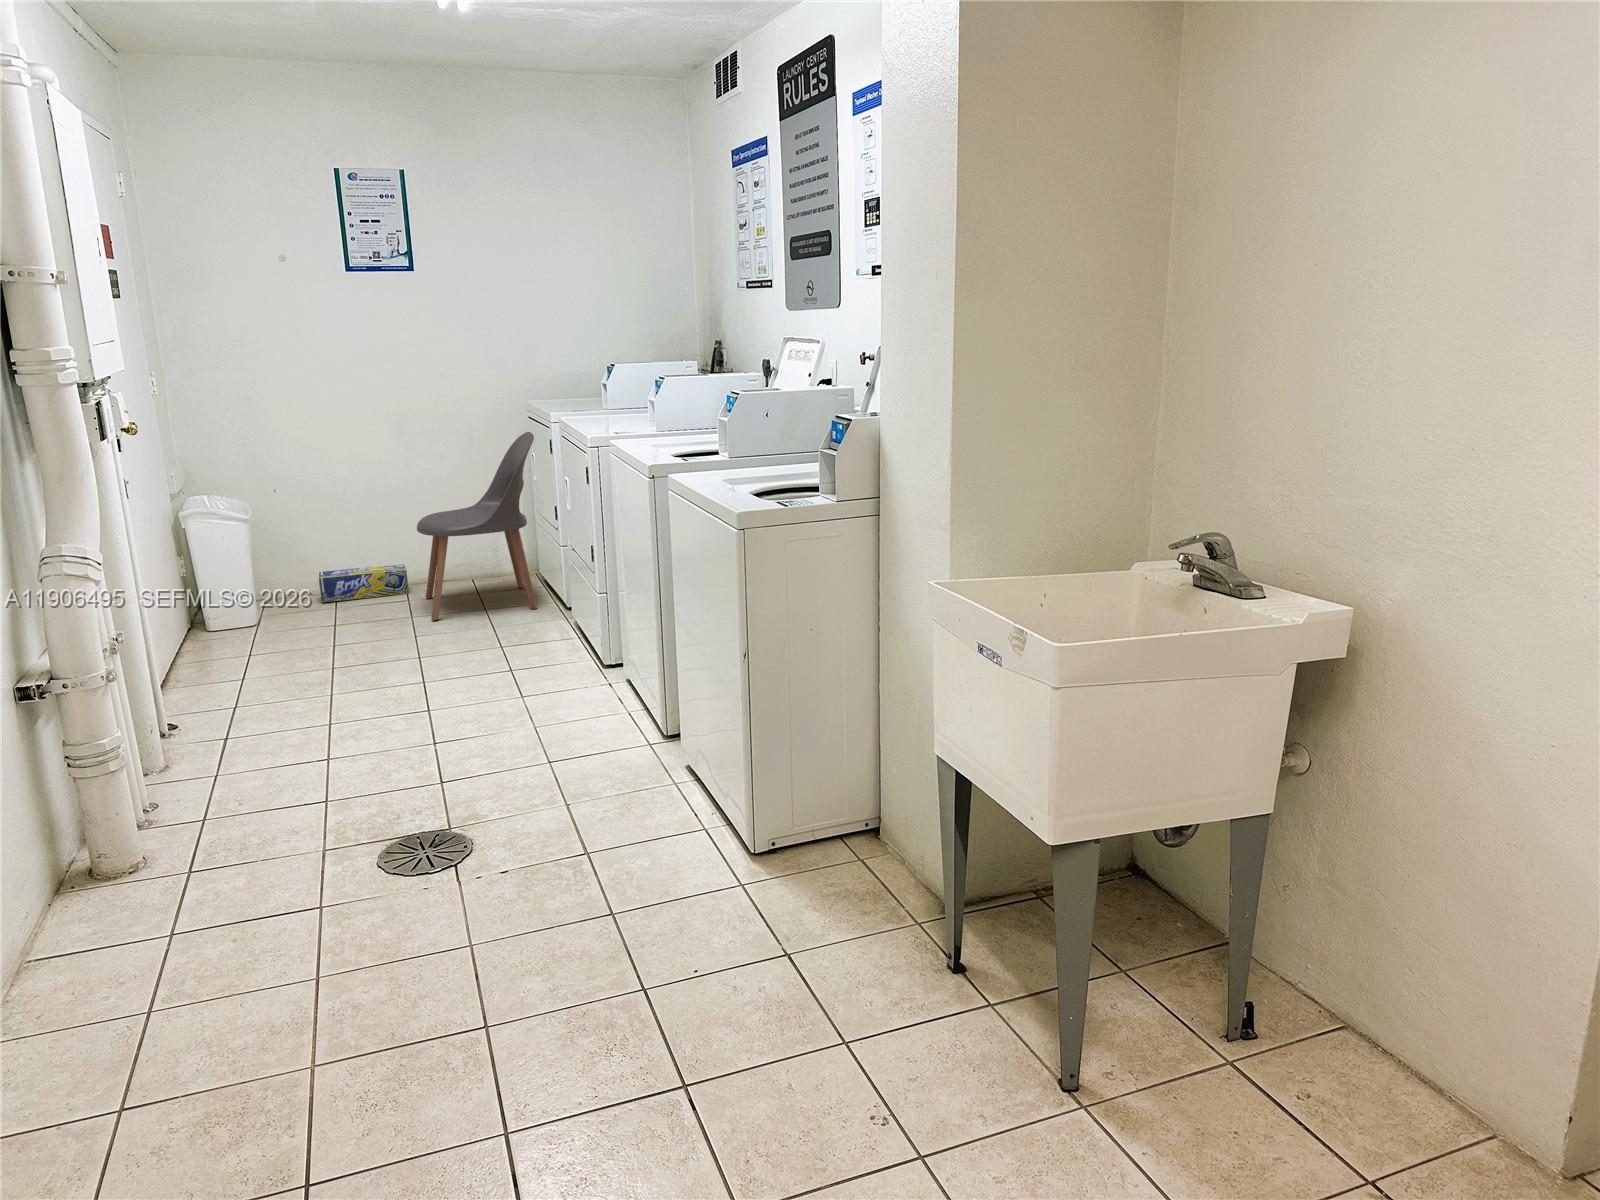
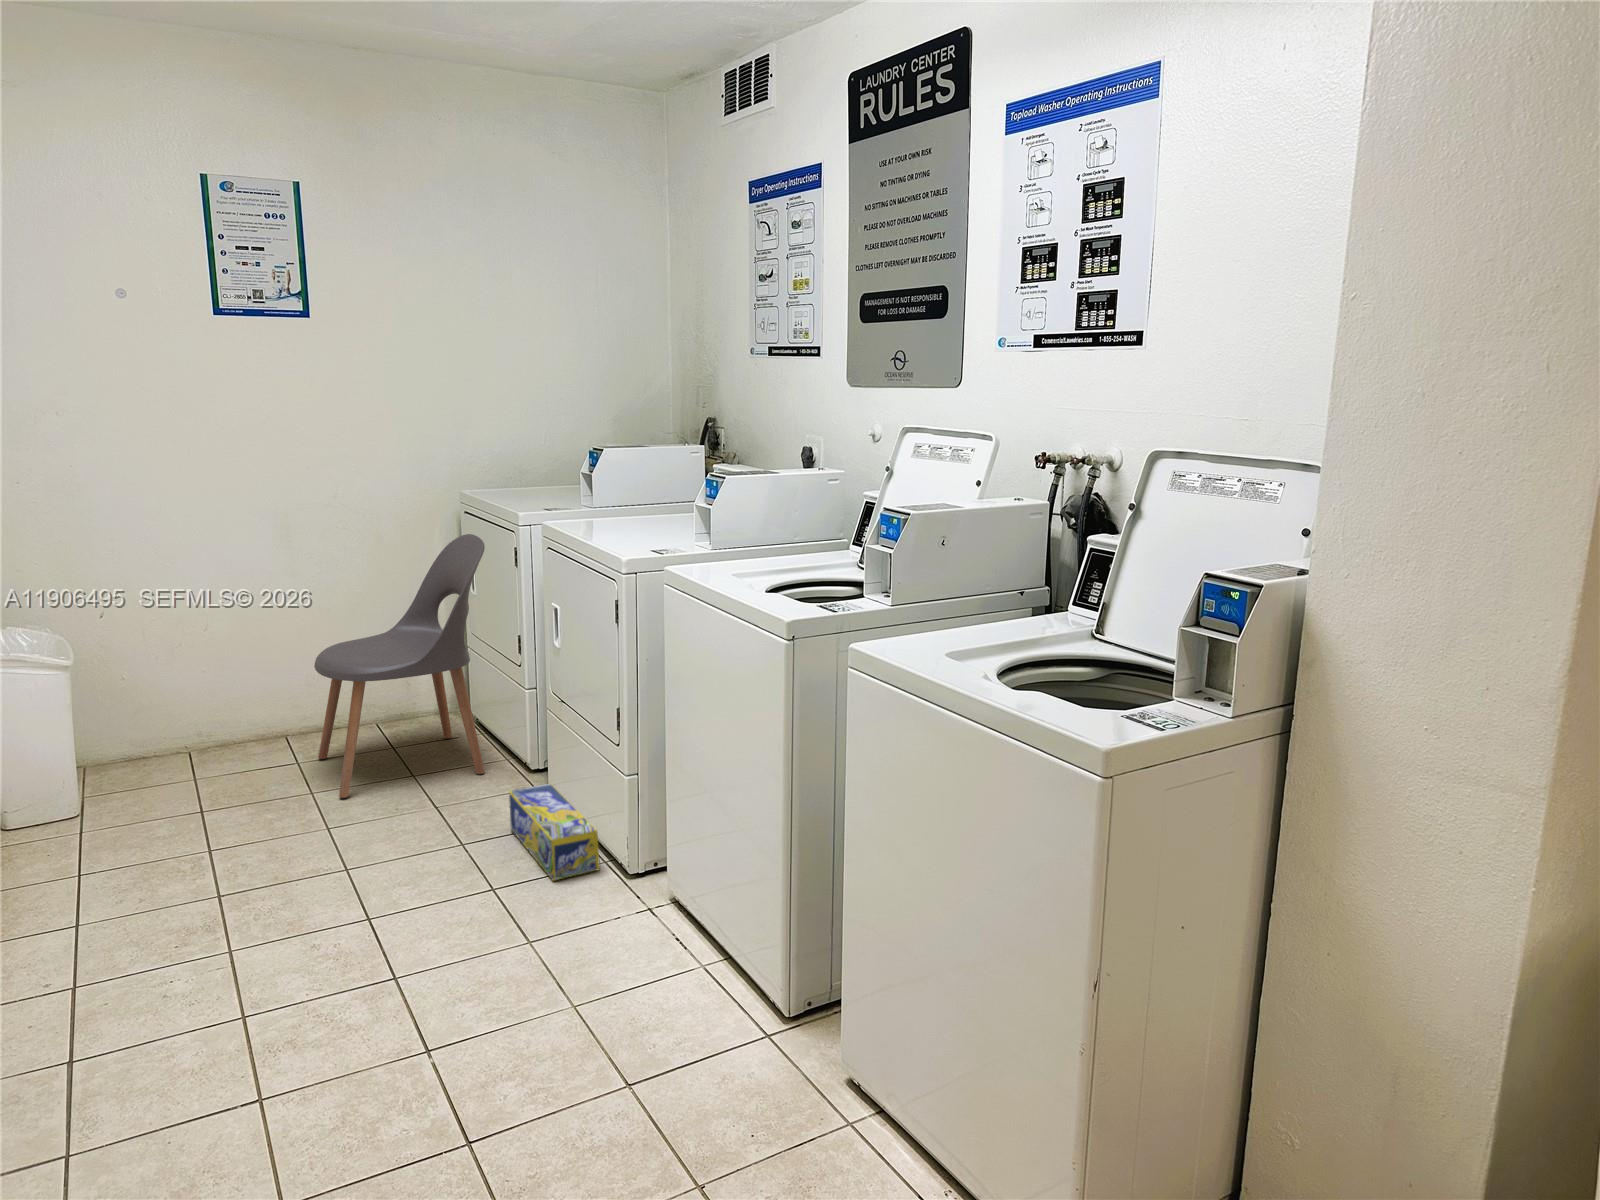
box: present [319,564,409,602] -> present [509,783,600,881]

